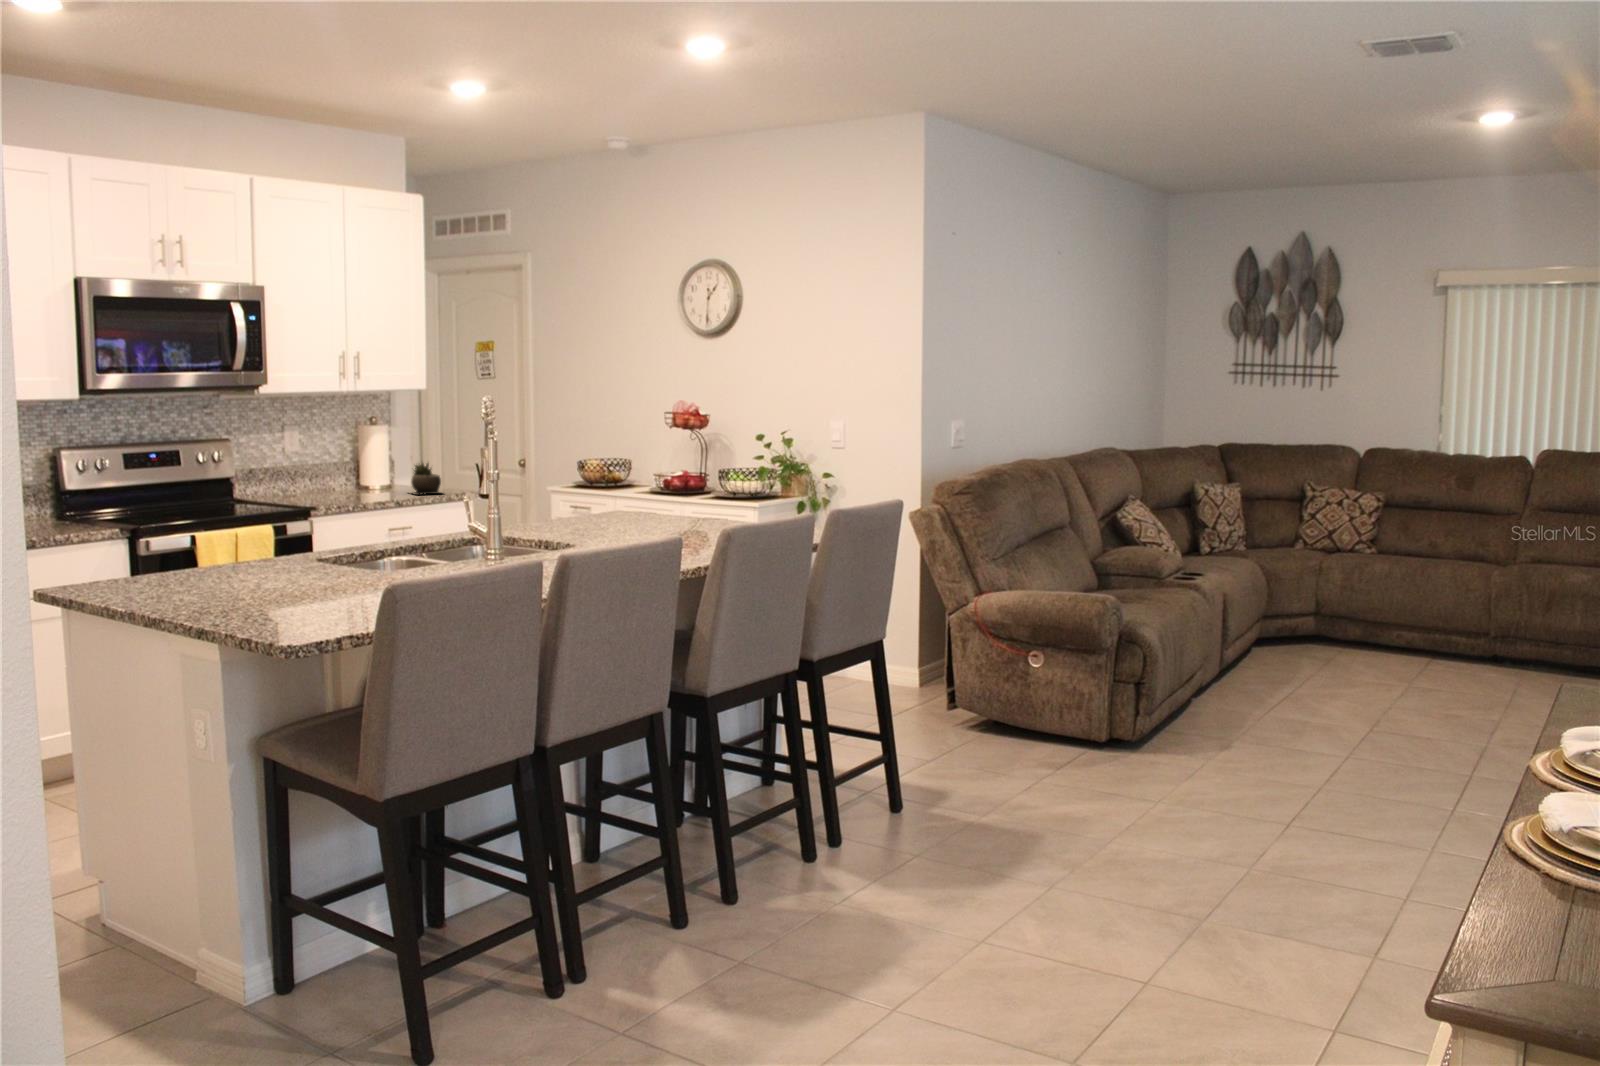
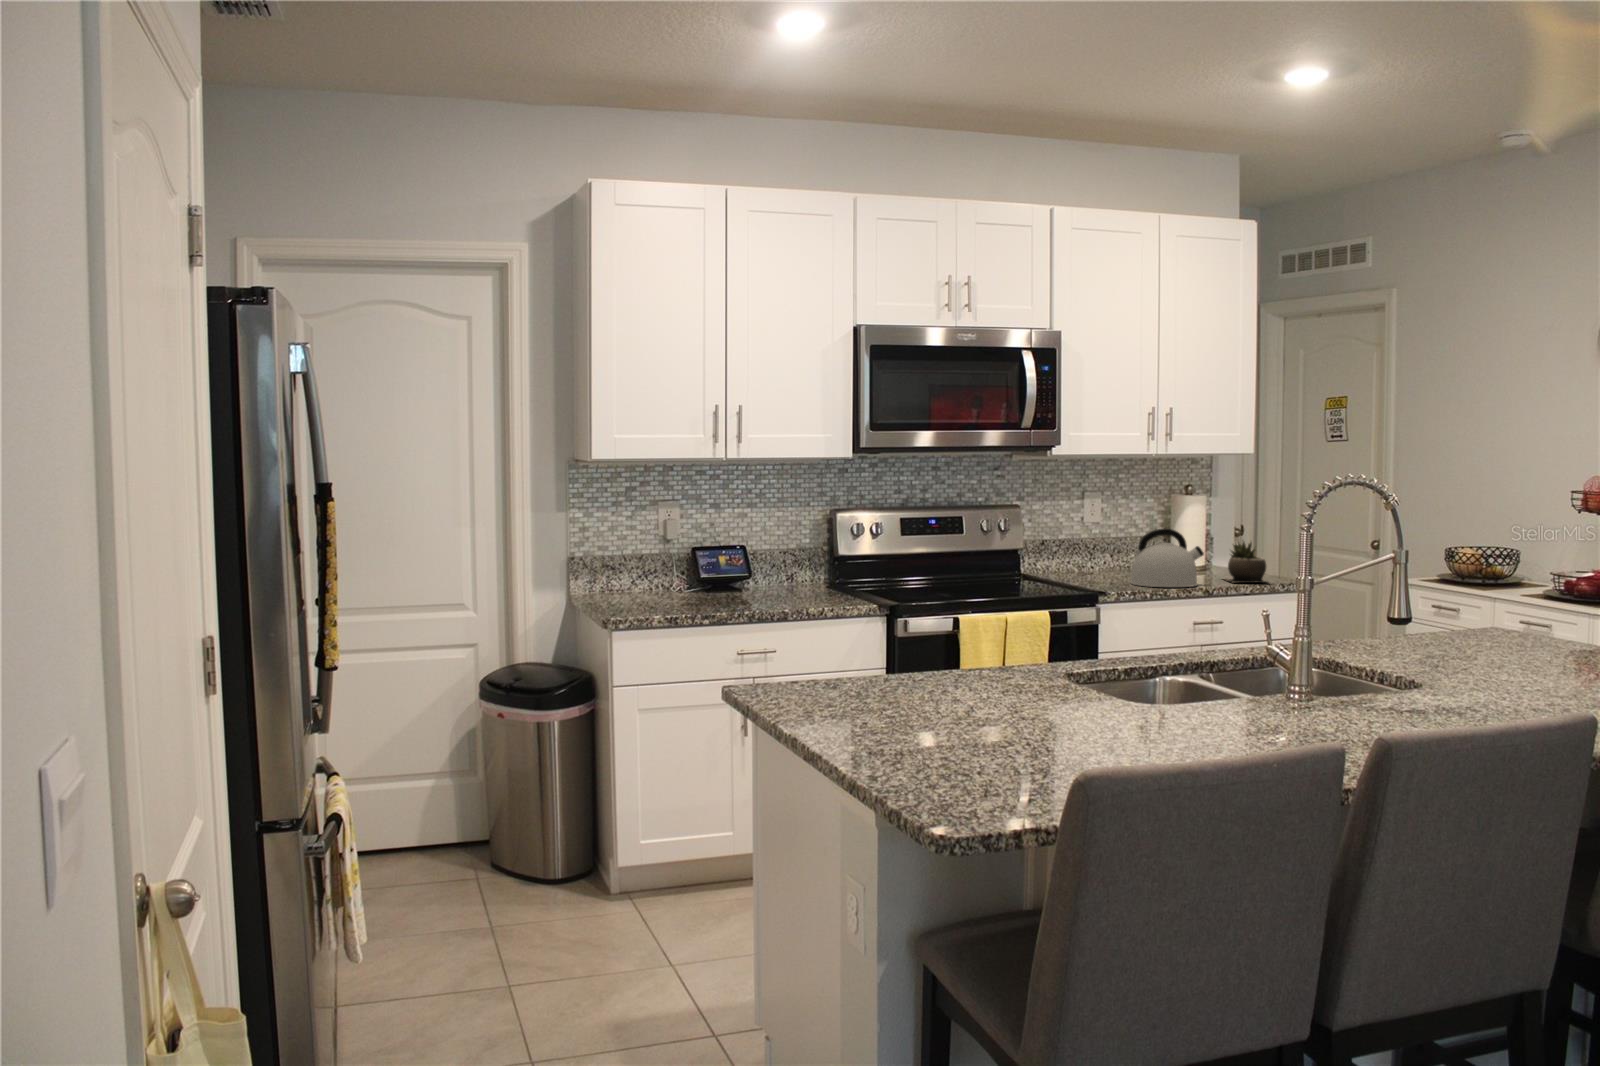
kettle: none [334,454,393,501] -> present [1131,529,1204,587]

